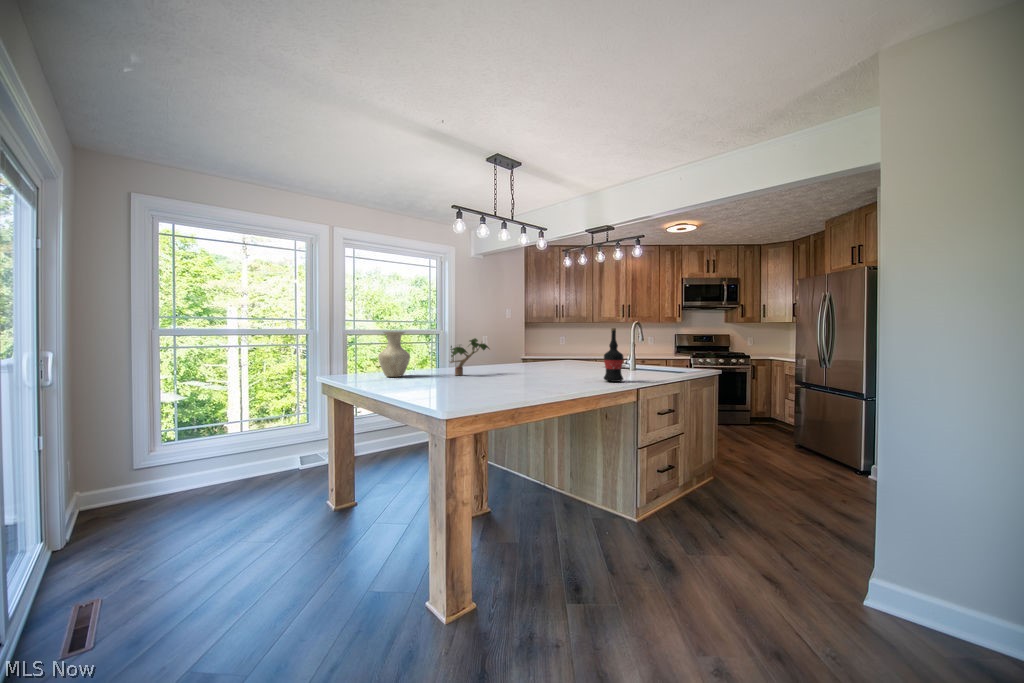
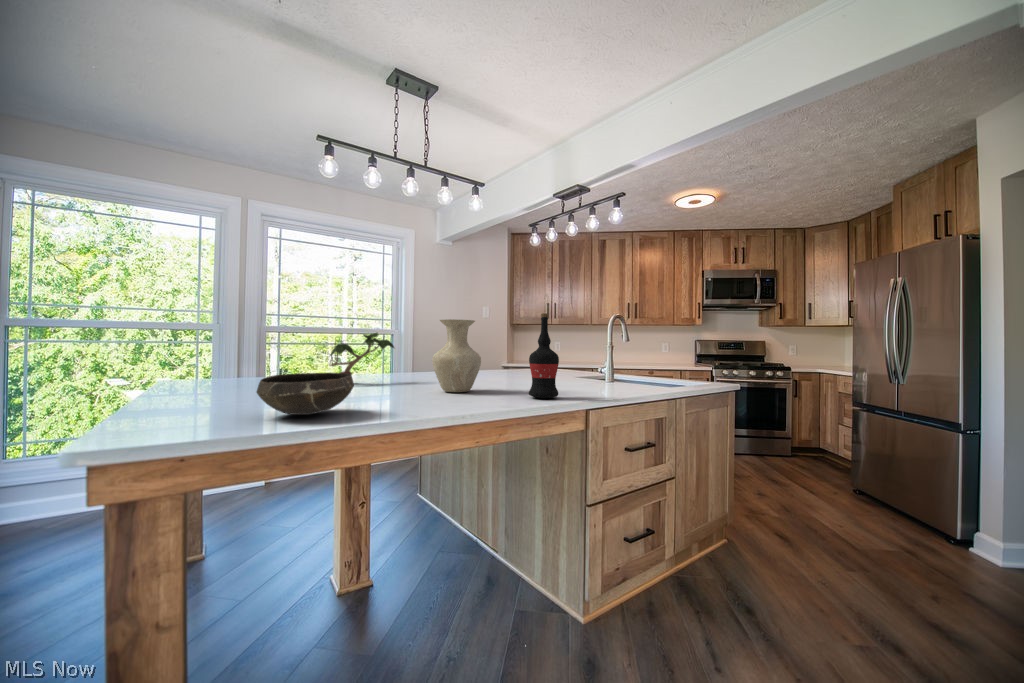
vase: present [378,332,410,377] -> present [432,319,481,392]
bowl: none [481,369,531,393] -> present [257,373,354,415]

